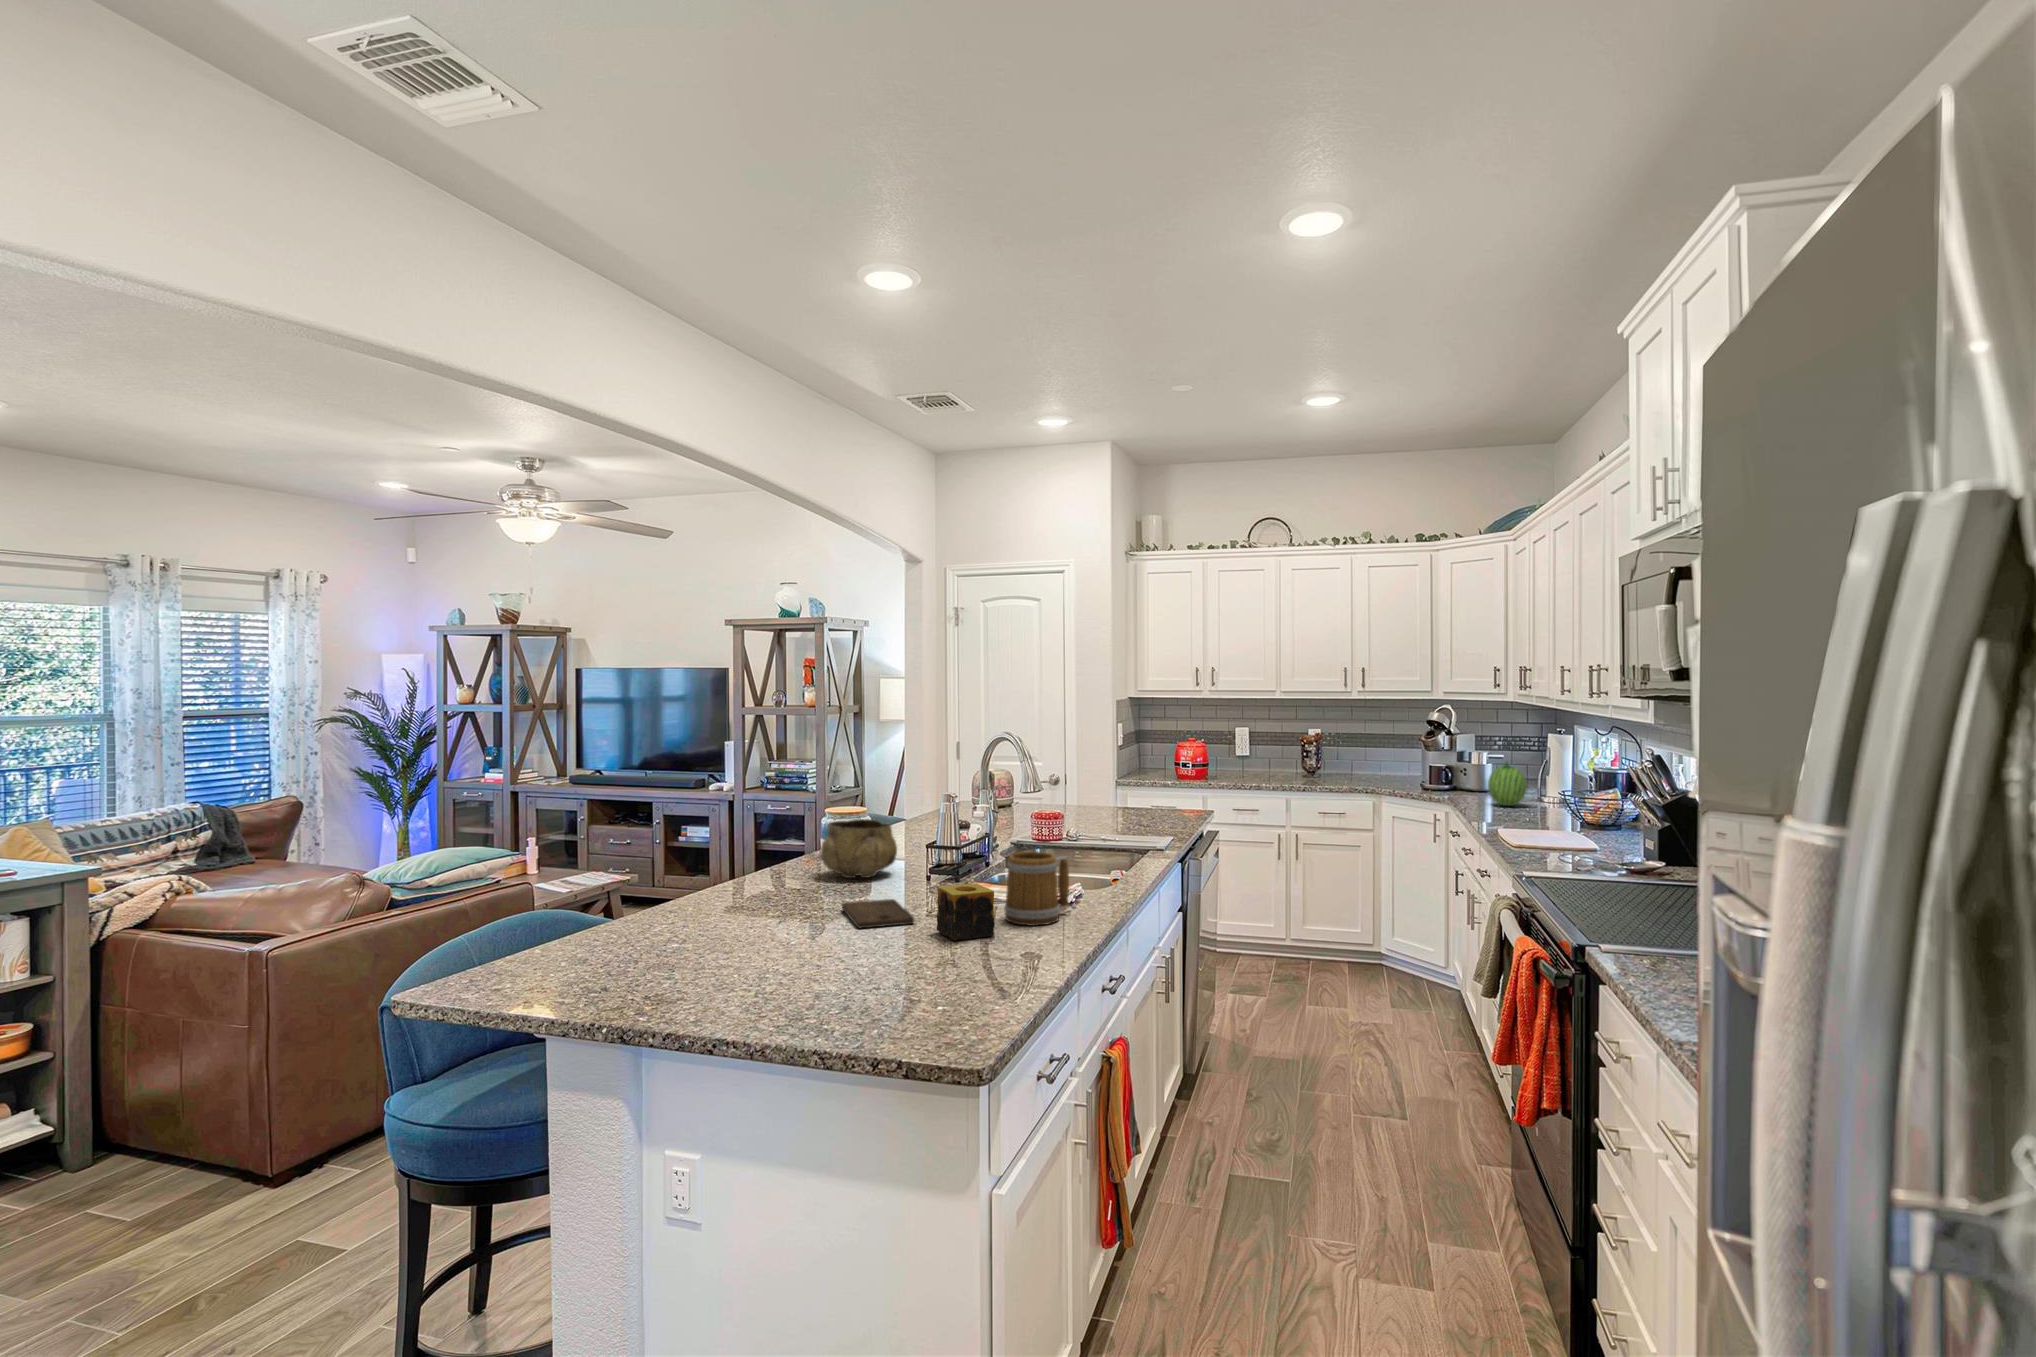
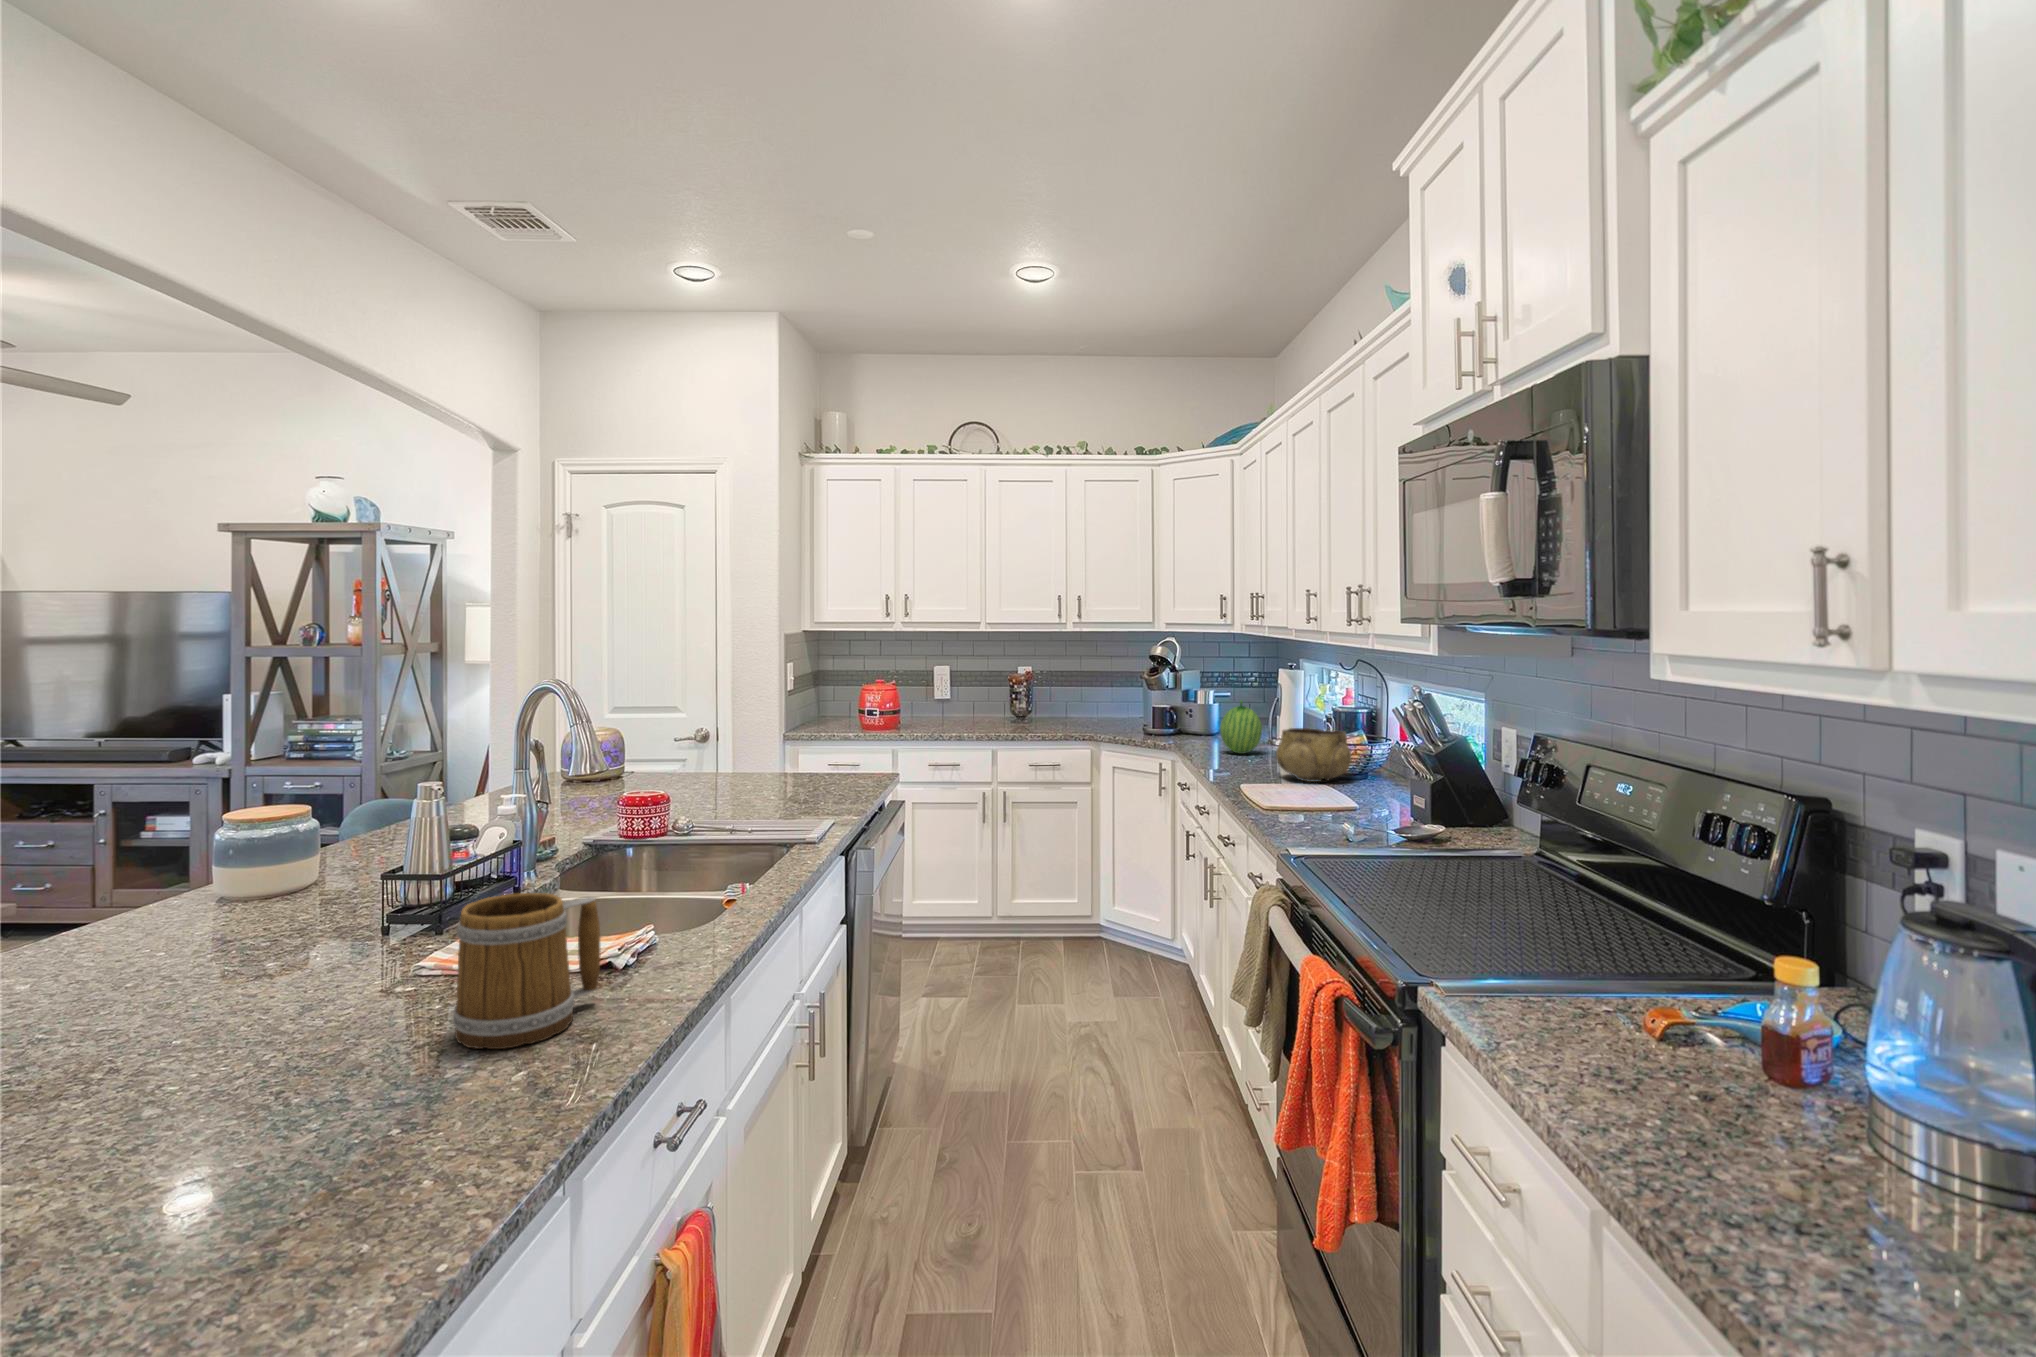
decorative bowl: present [821,819,897,878] -> present [1276,728,1351,782]
candle: present [937,883,994,940] -> none [264,977,395,1124]
cutting board: present [842,899,915,928] -> none [71,1000,239,1102]

